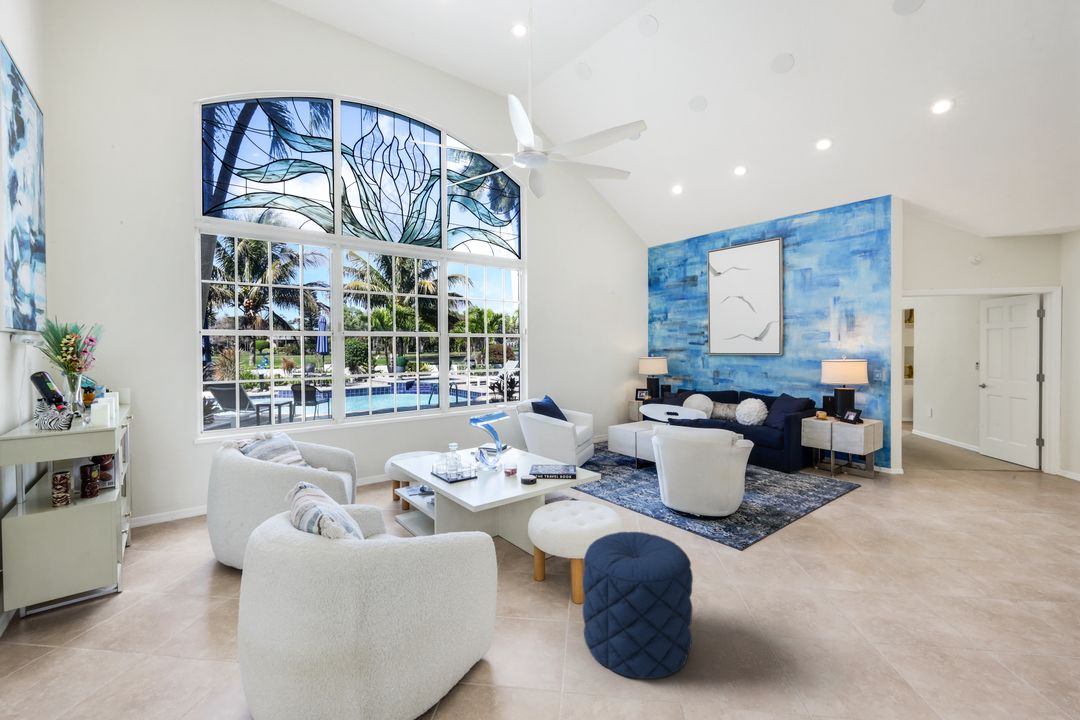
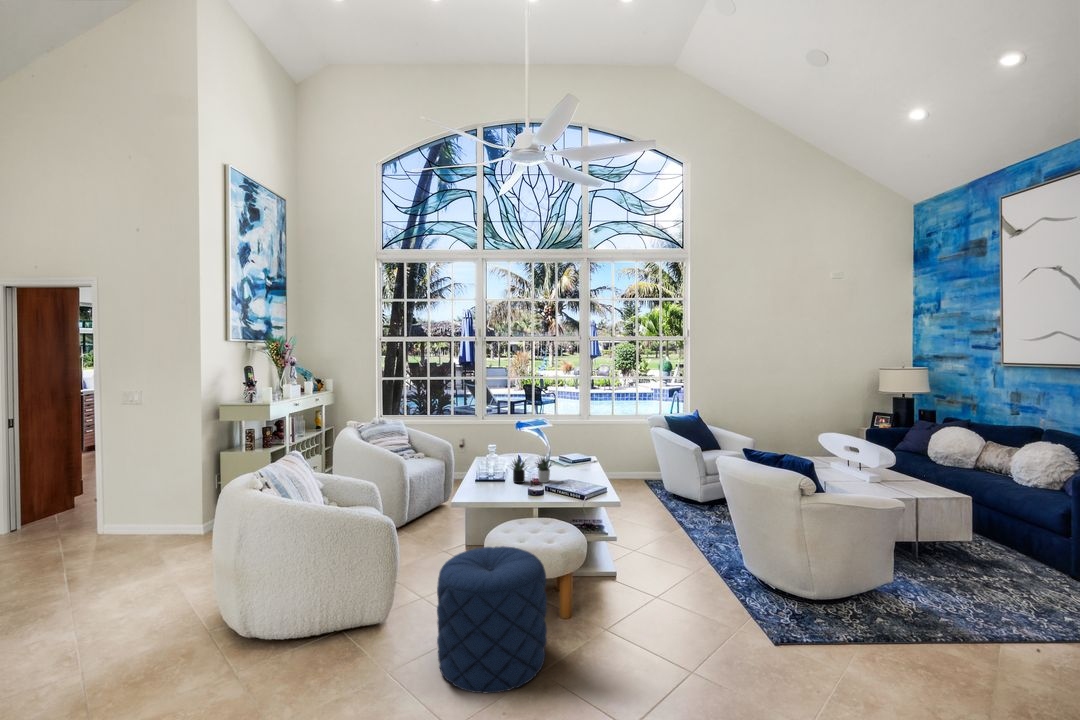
succulent plant: none [491,446,533,479] -> present [512,458,552,483]

